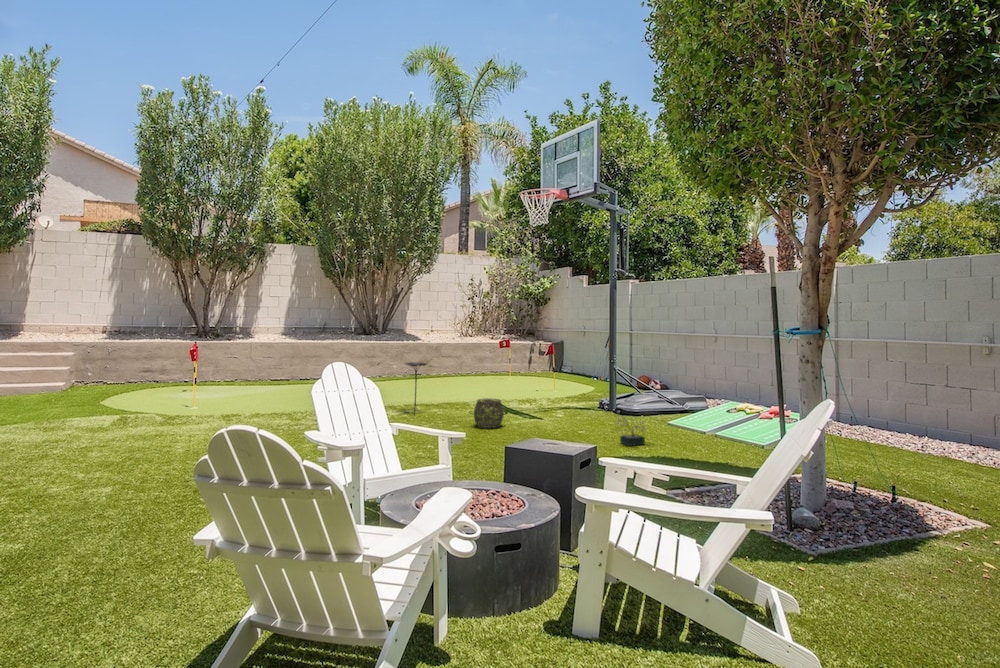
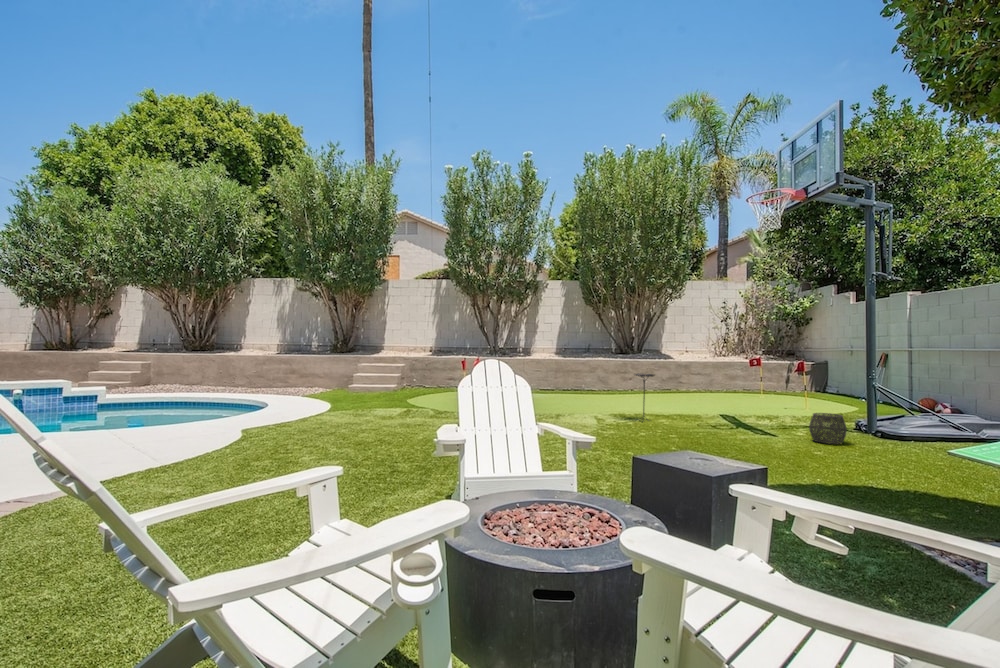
woven basket: present [474,398,504,428] -> present [809,413,847,444]
decorative plant: present [618,419,646,446] -> none [855,435,903,472]

